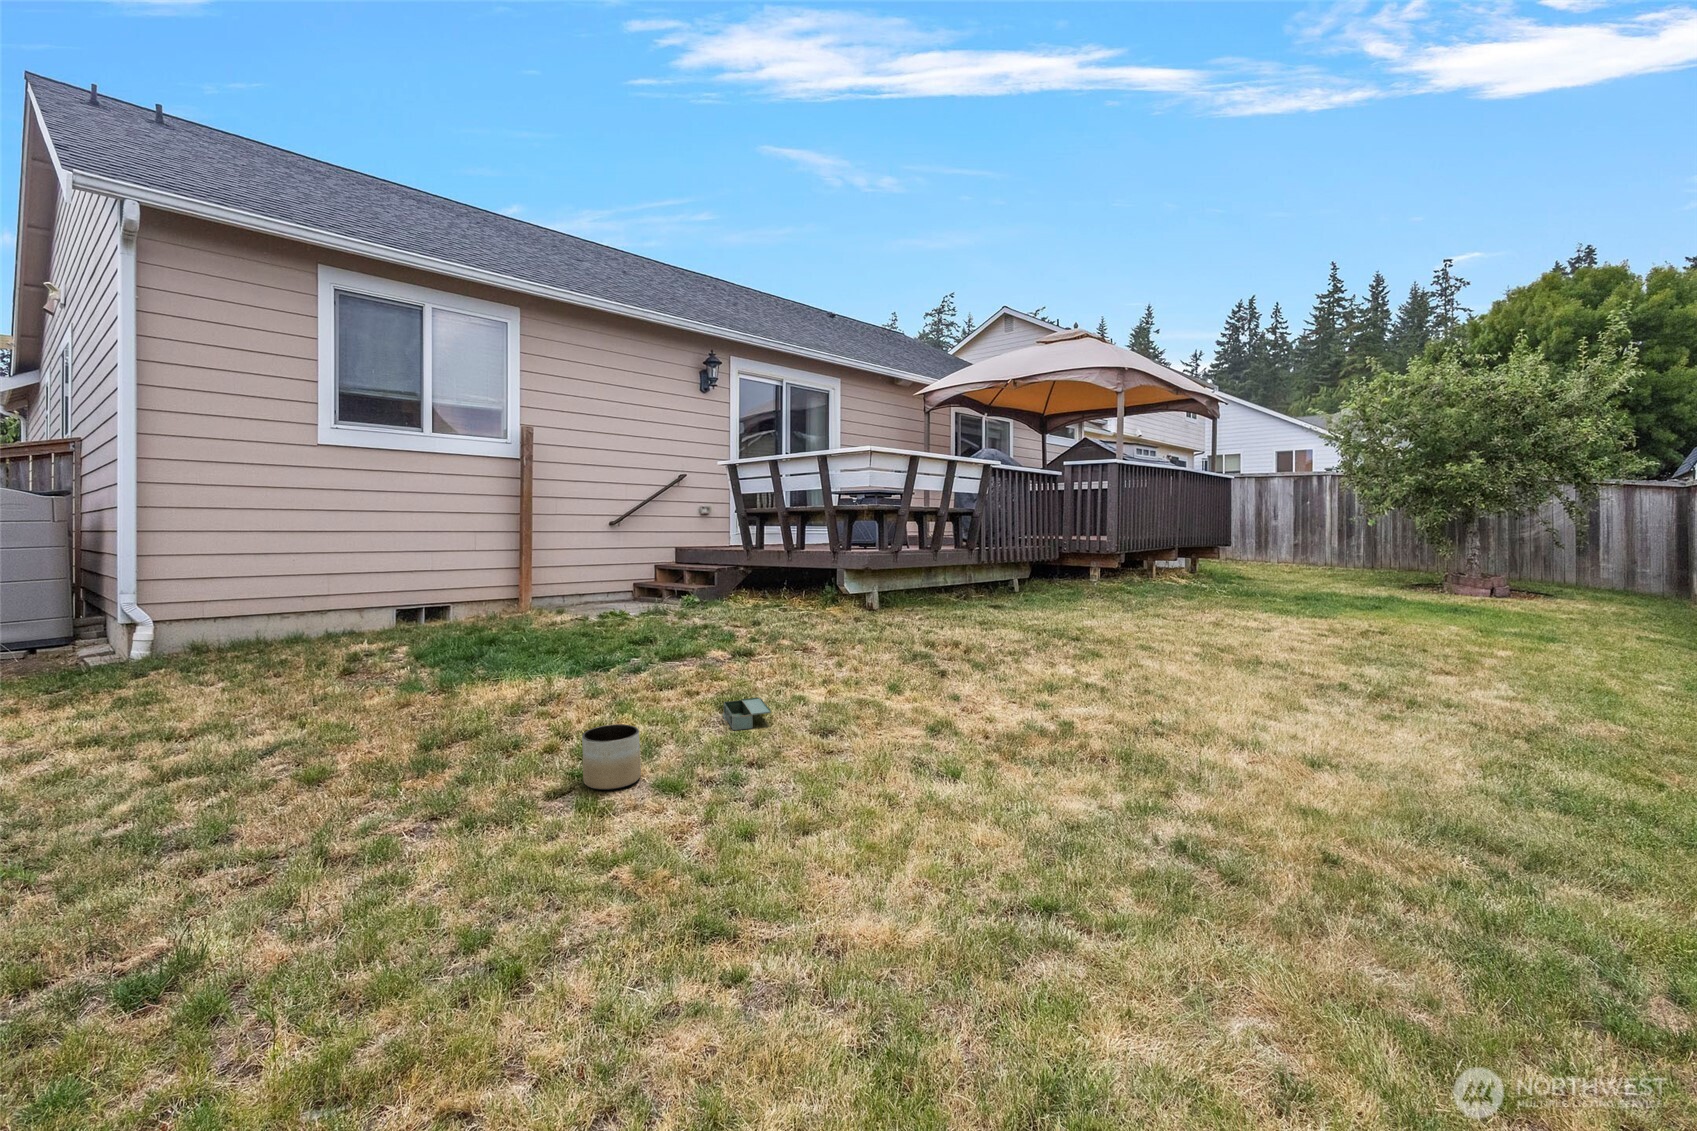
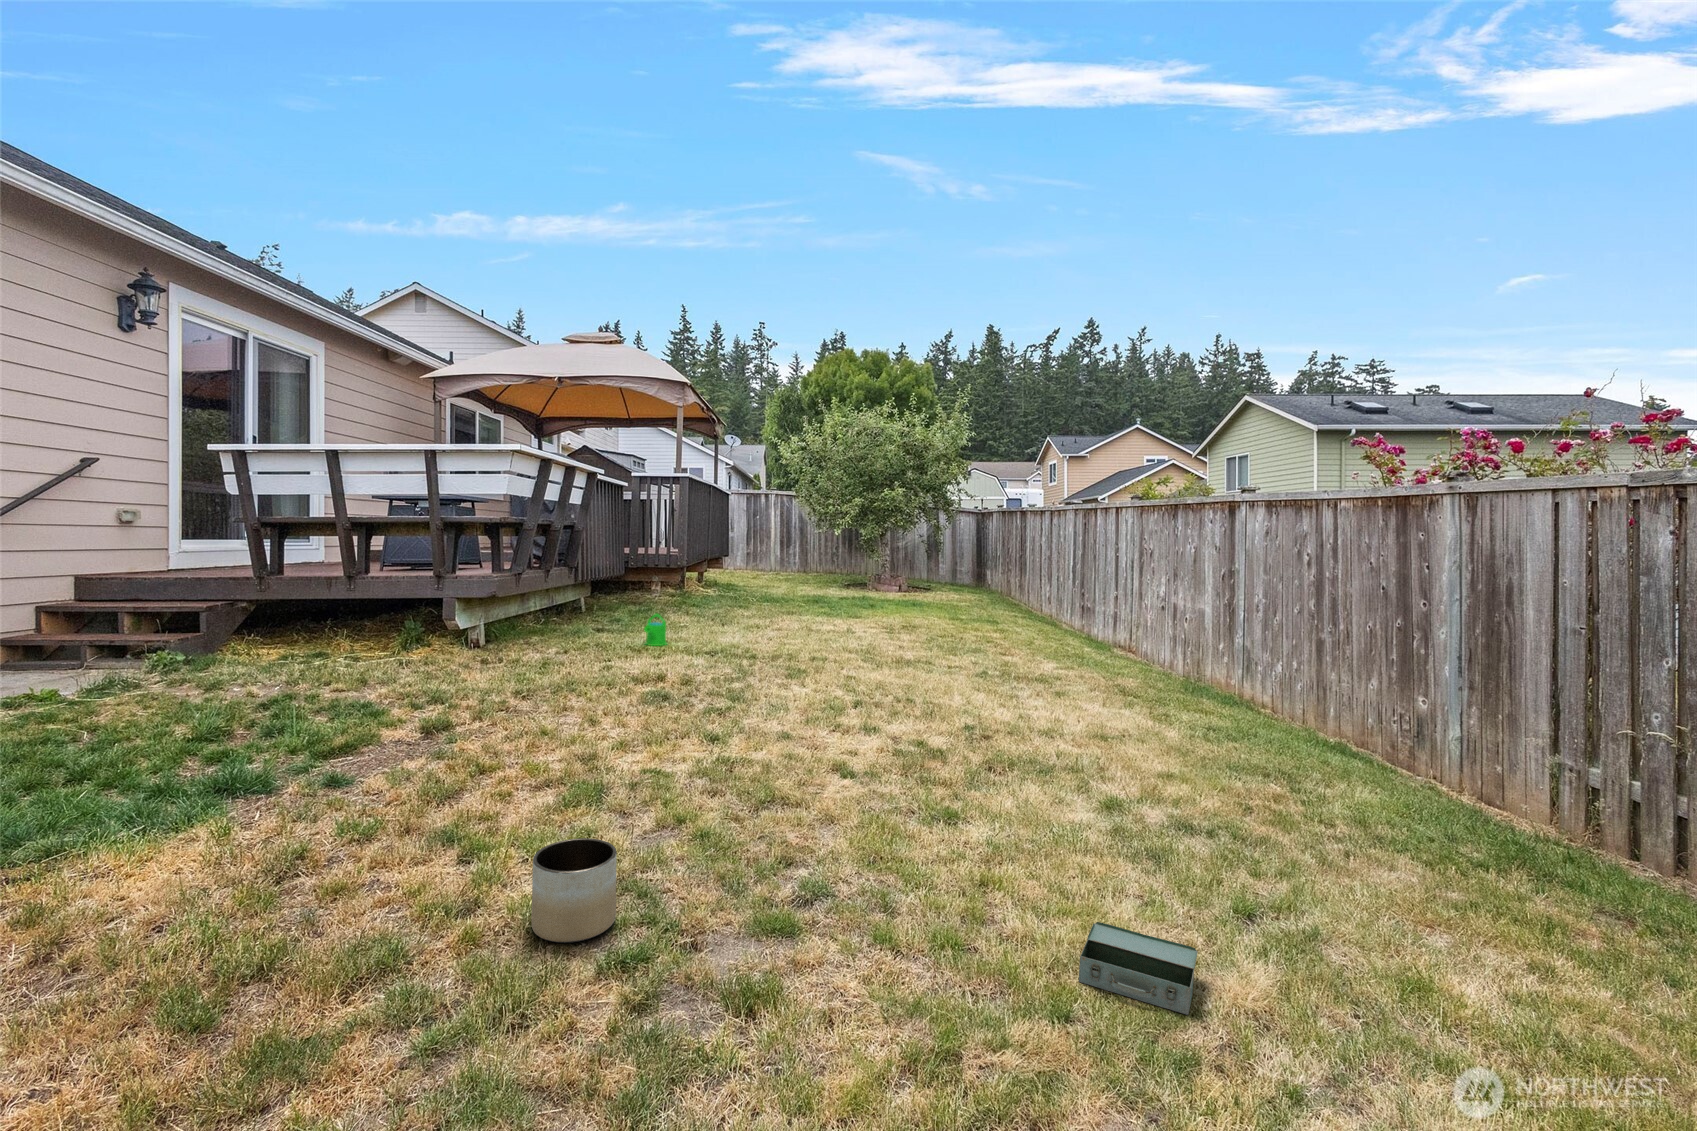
watering can: none [1000,592,1029,622] -> present [644,614,667,646]
toolbox: present [723,698,771,730] -> present [1079,922,1198,1015]

